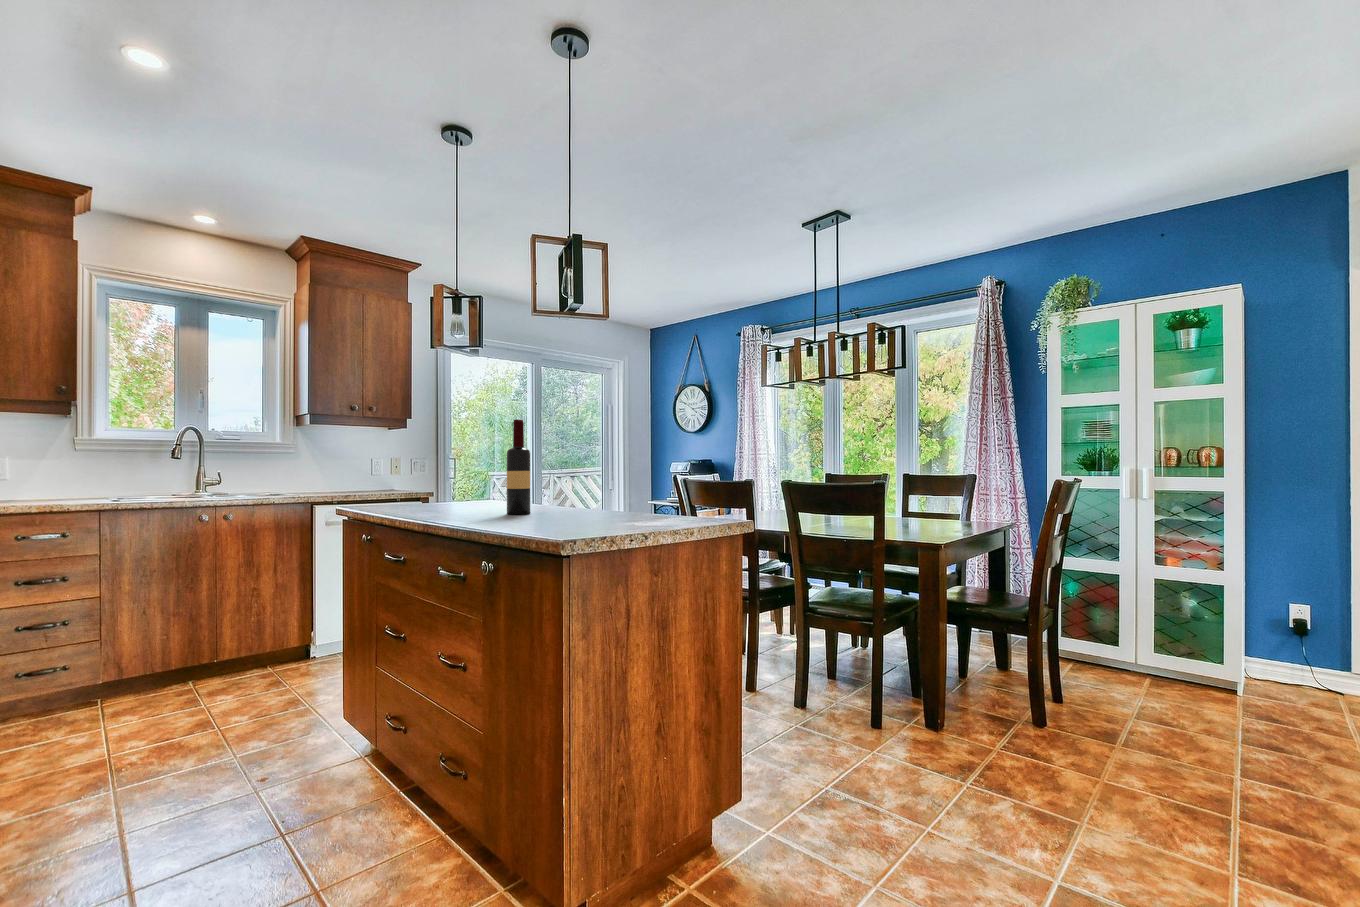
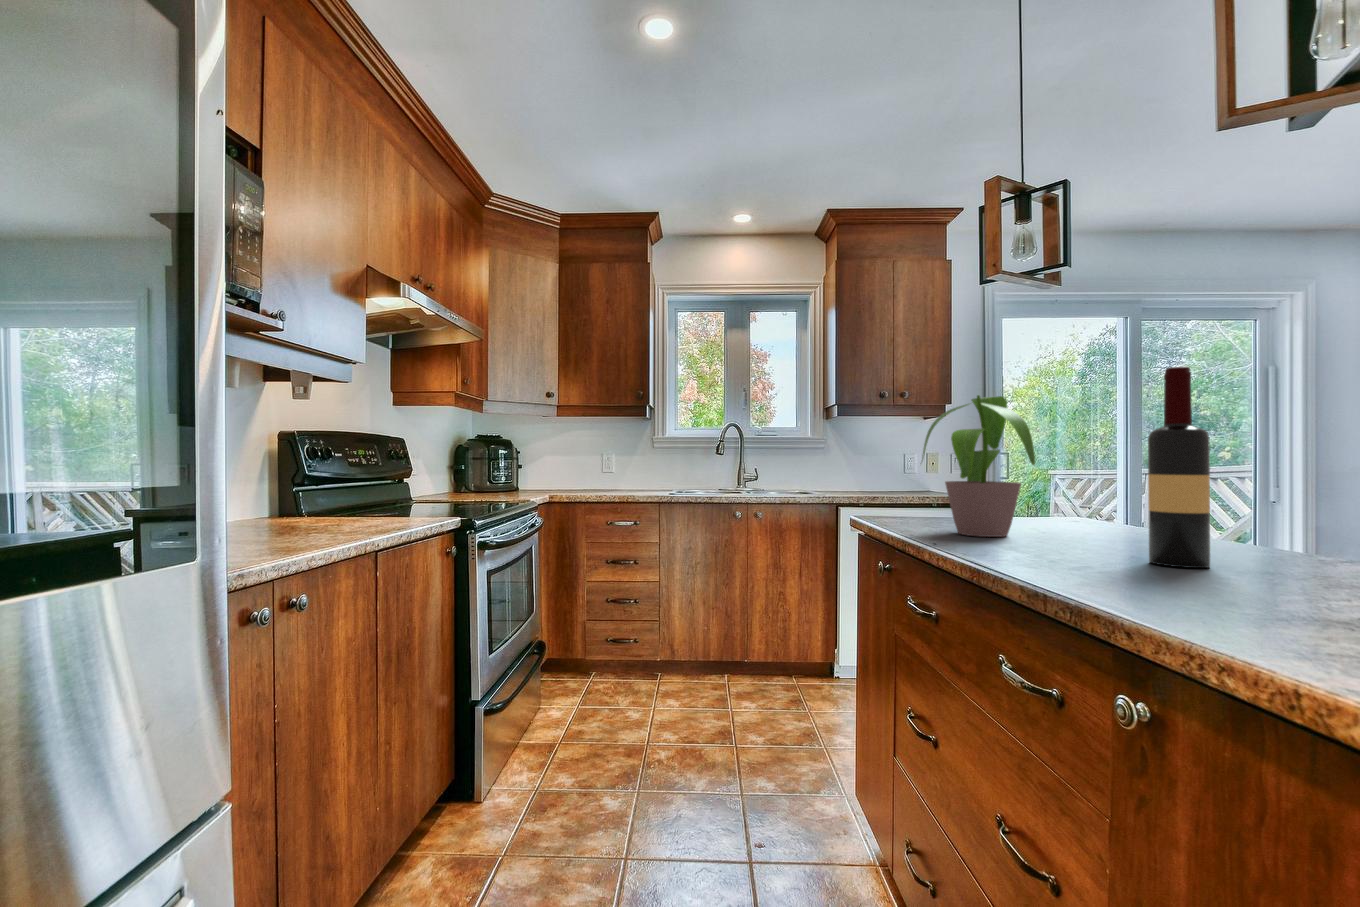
potted plant: none [386,423,470,511] -> present [920,395,1035,537]

